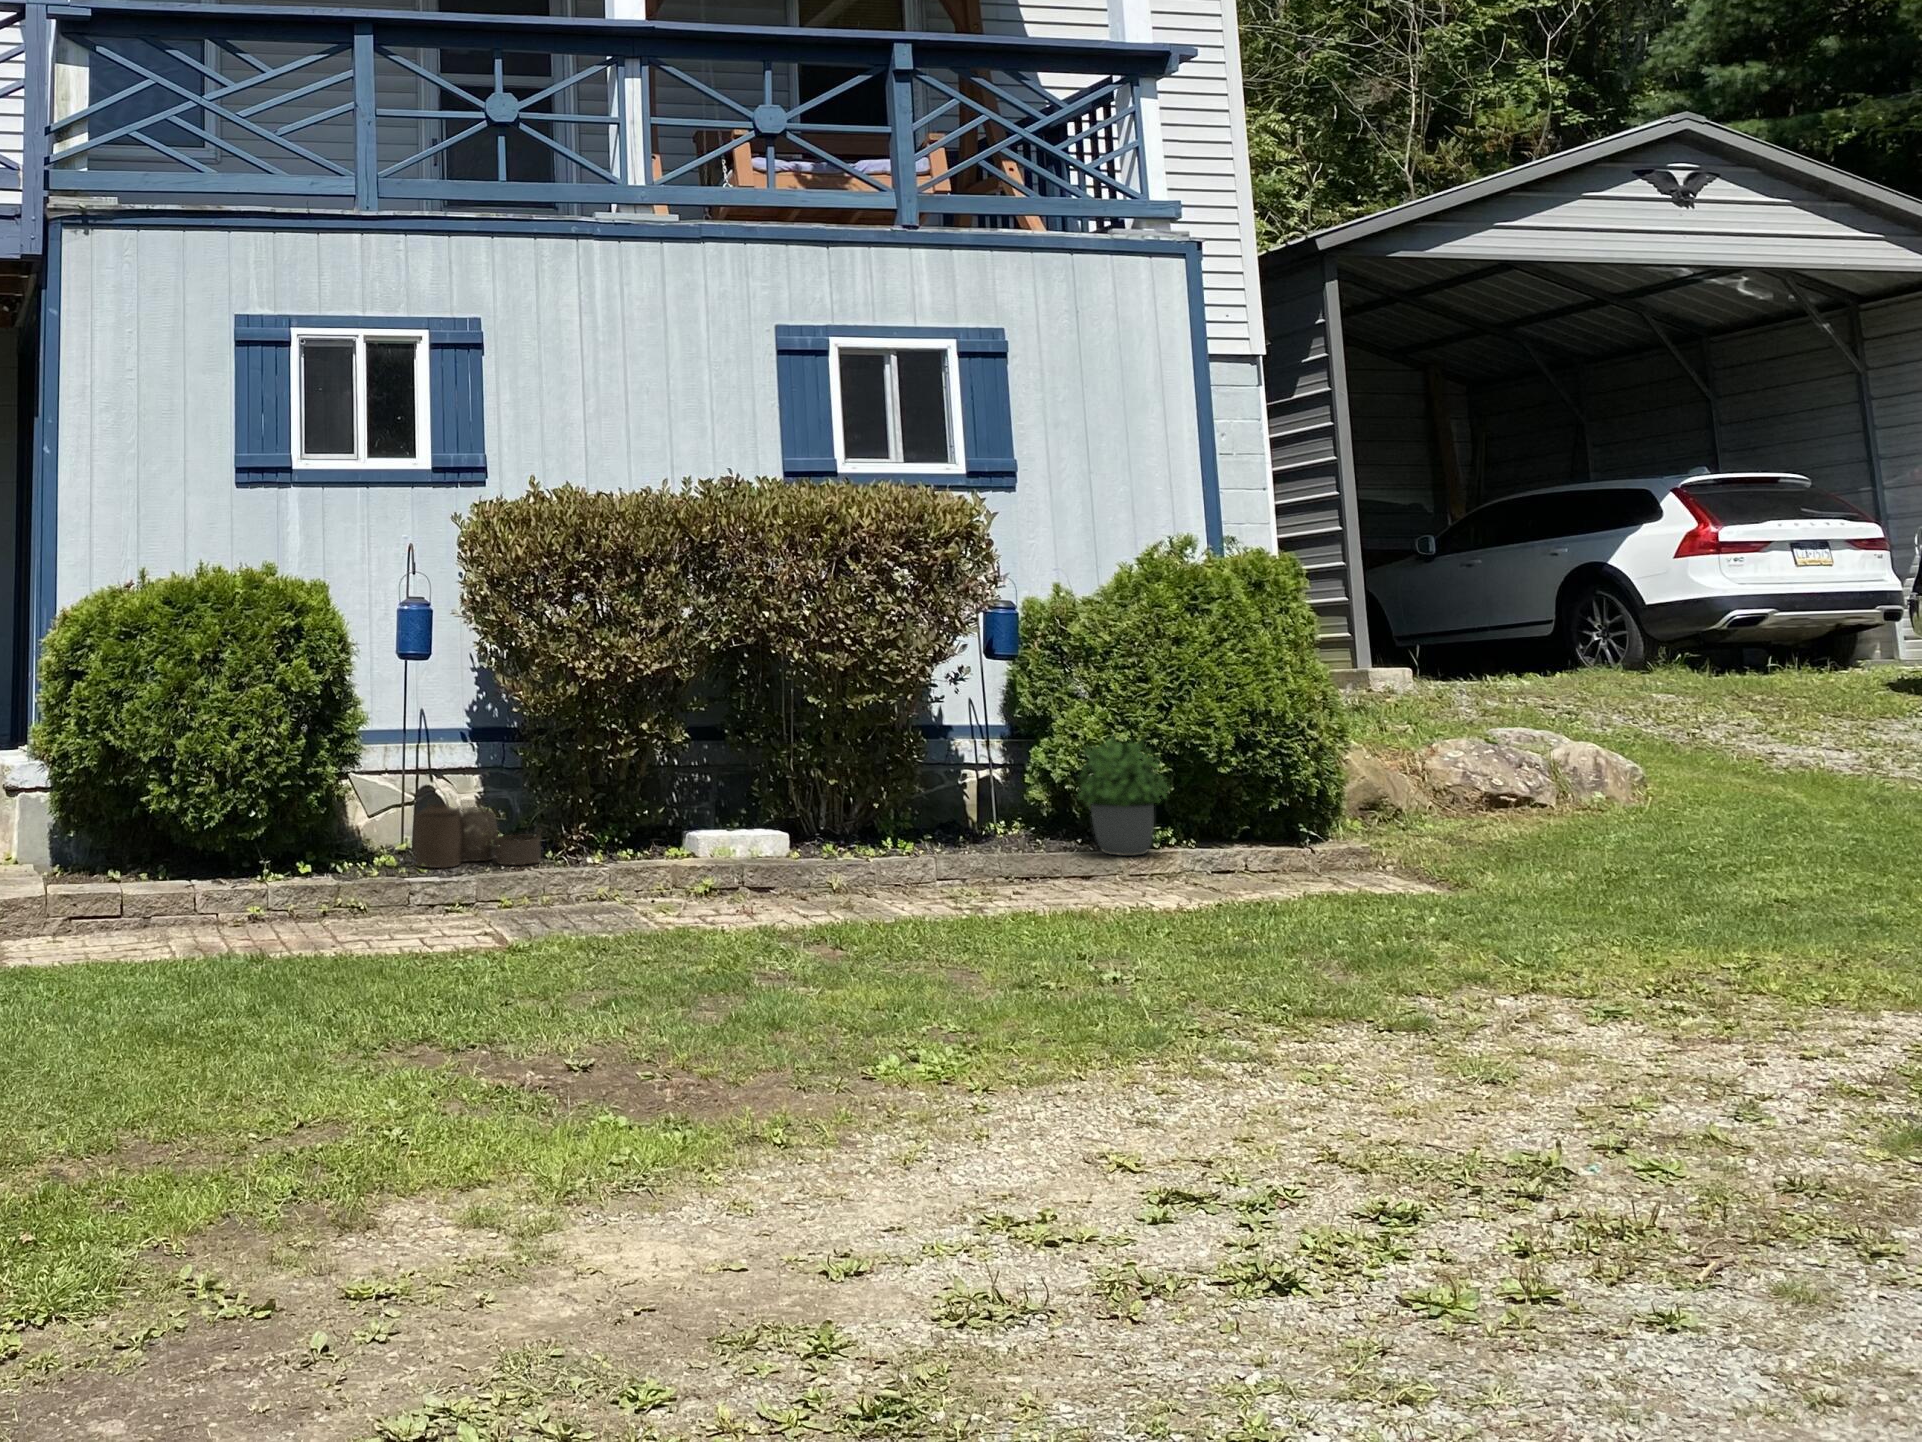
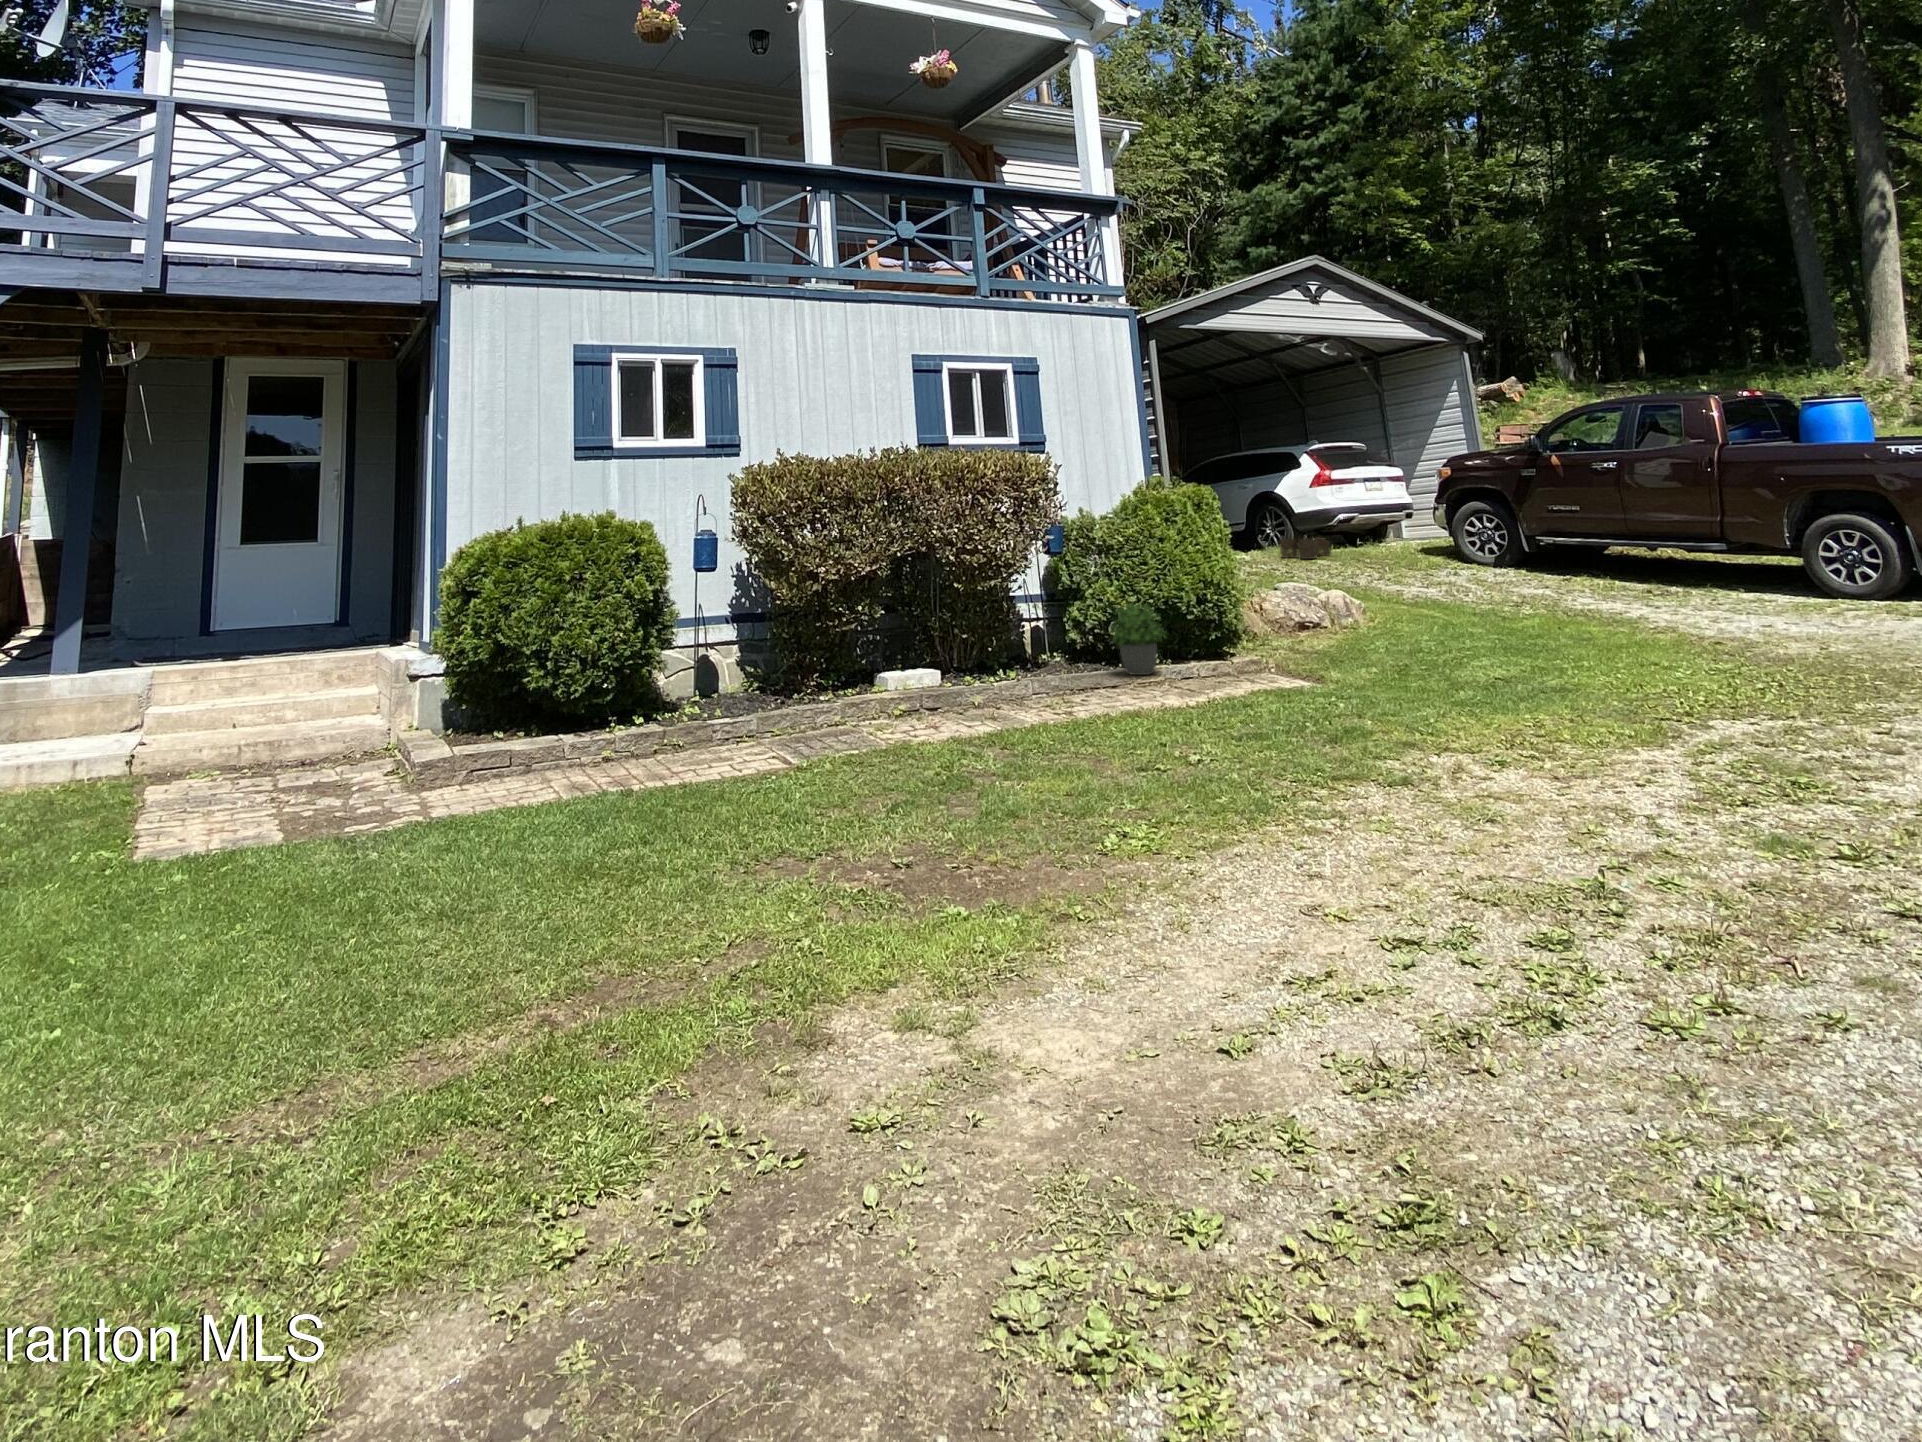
woven basket: present [412,800,541,868] -> present [1279,537,1331,559]

